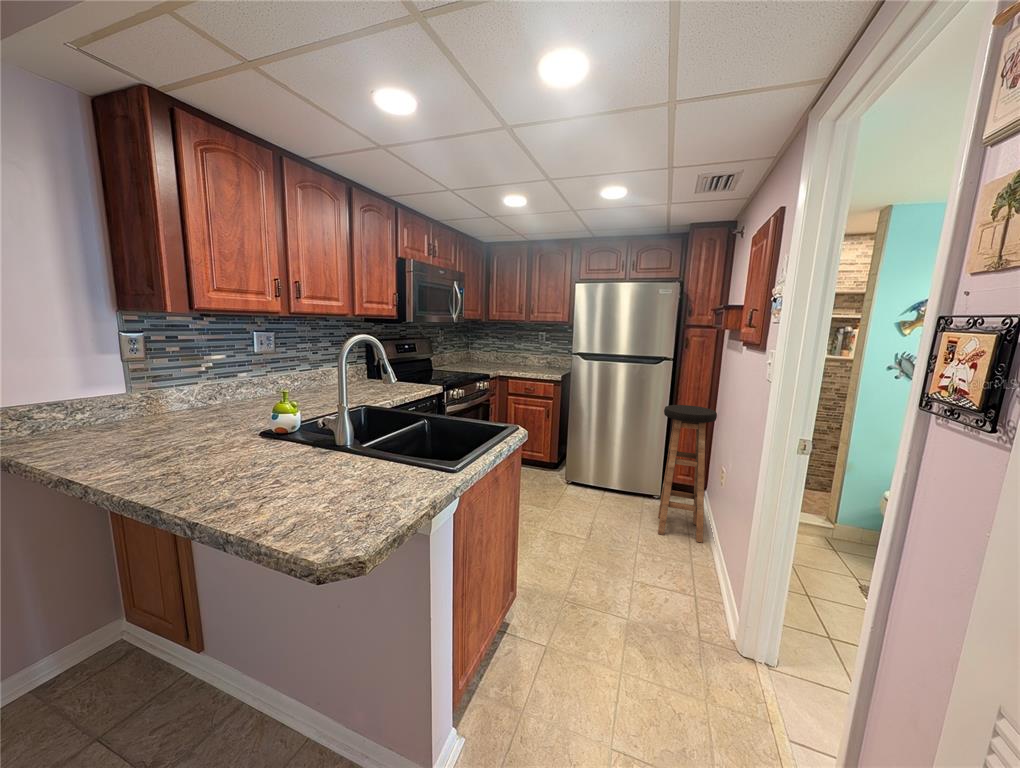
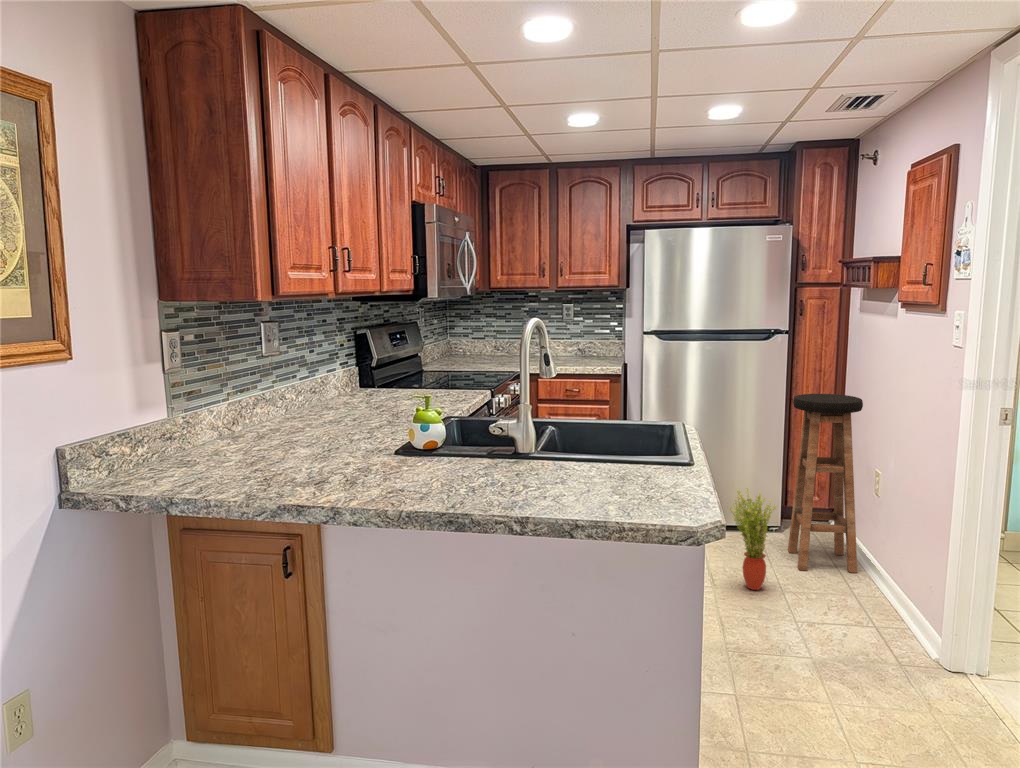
potted plant: none [599,471,633,547] -> present [729,489,776,590]

